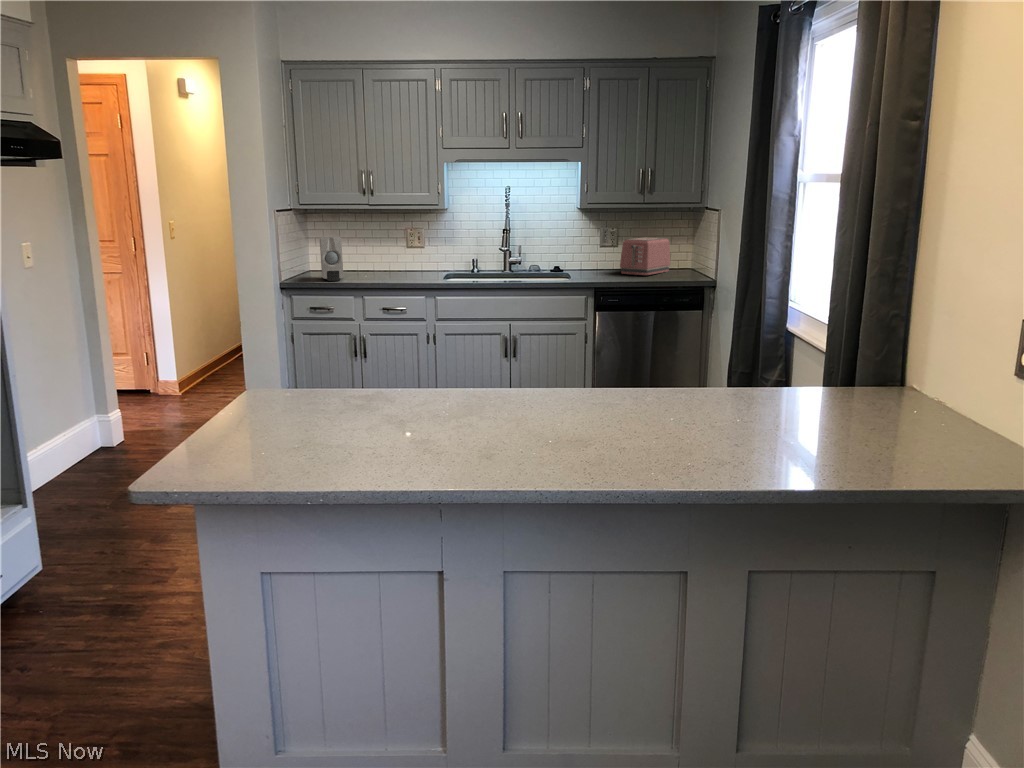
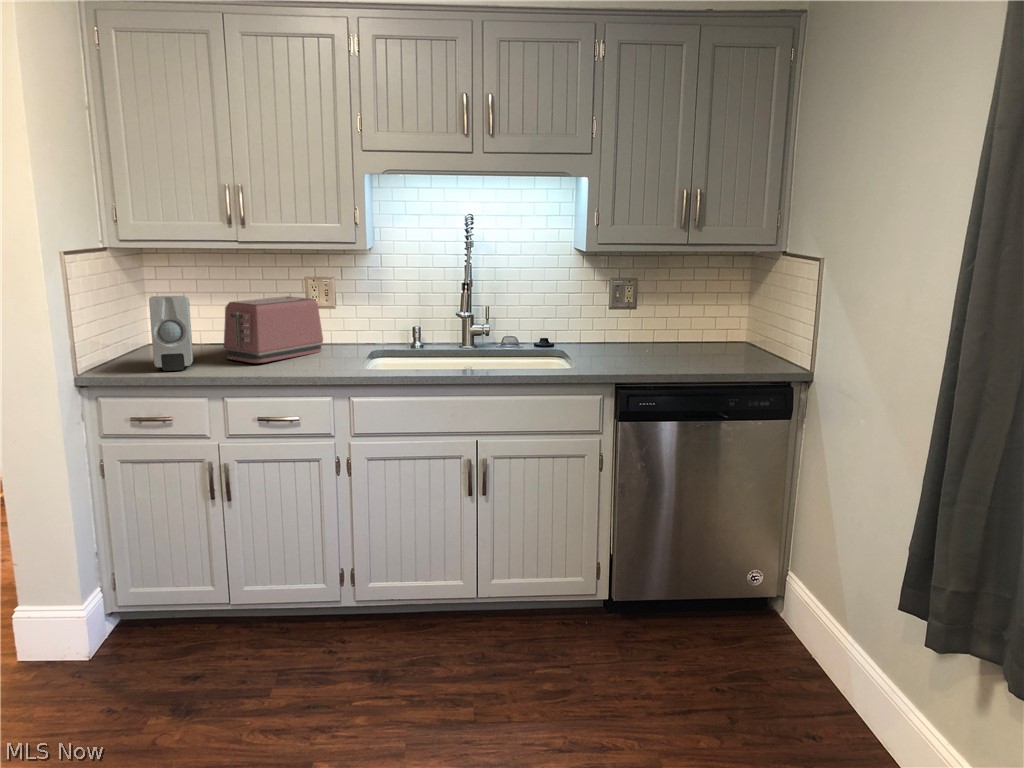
toaster: present [620,237,670,275] -> present [224,296,323,363]

